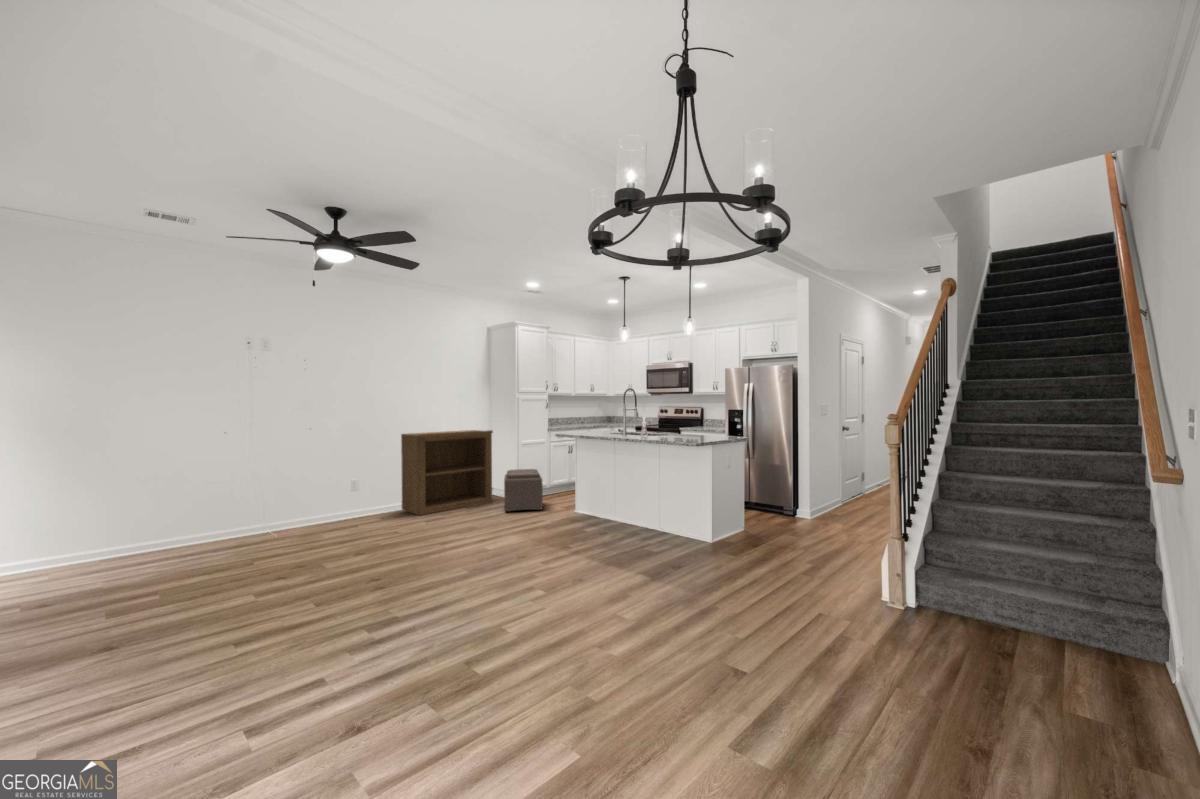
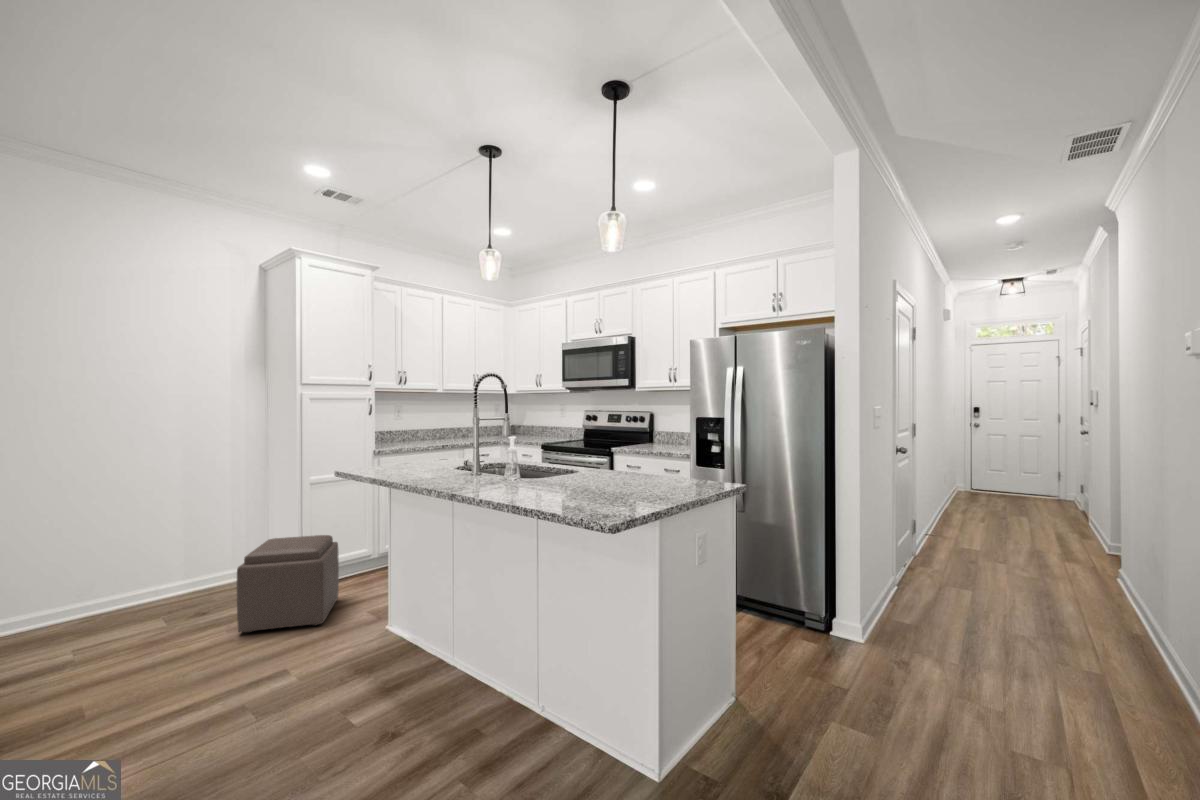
bookshelf: present [401,430,493,515] -> none [25,457,249,652]

